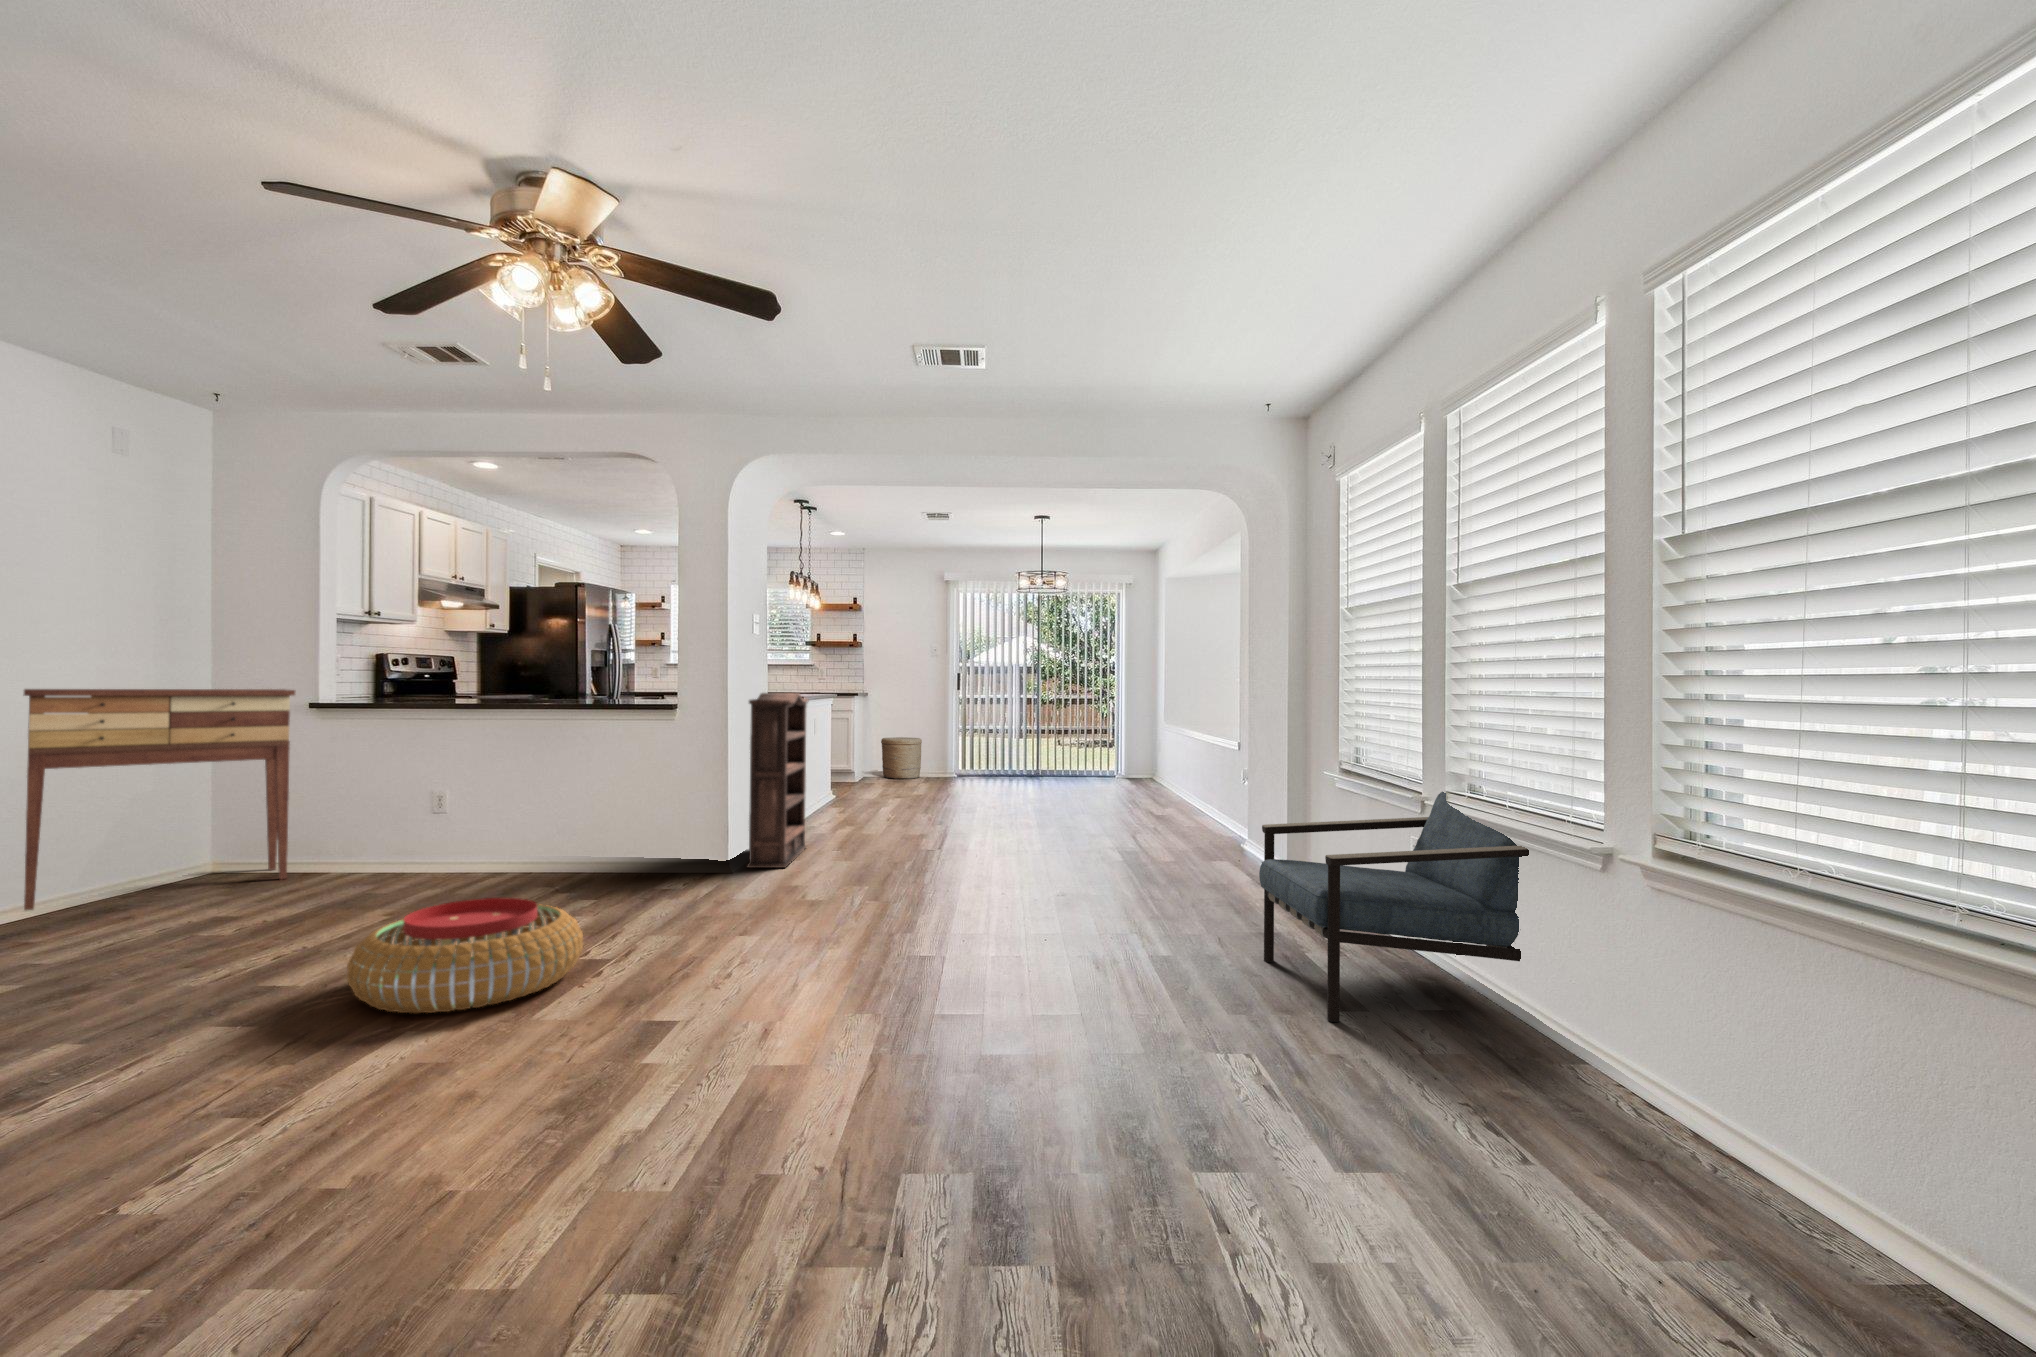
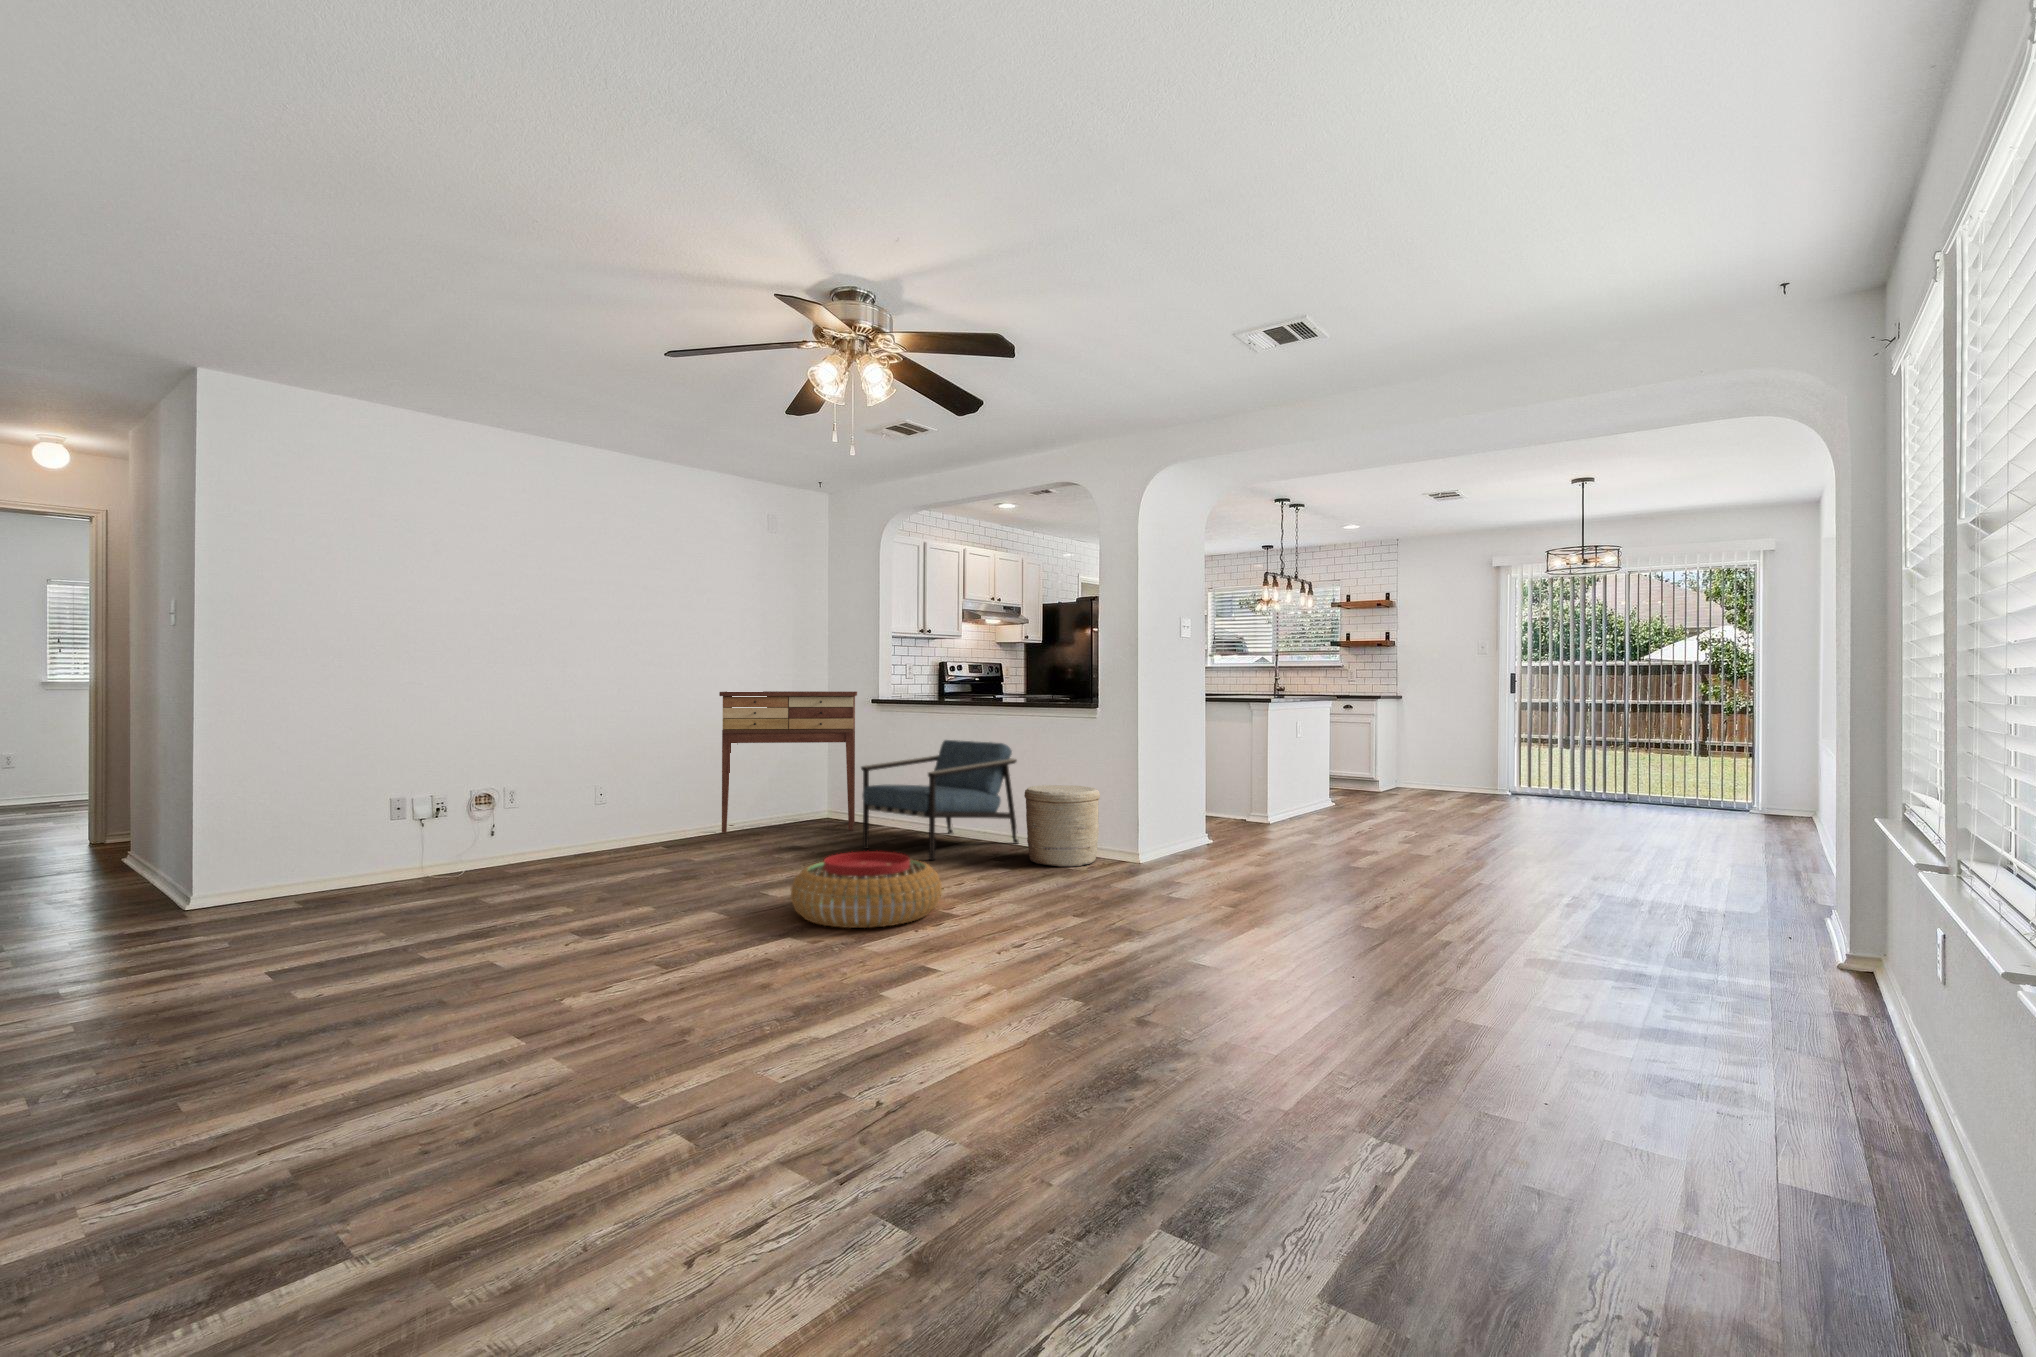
bookshelf: present [747,693,808,868] -> none [1154,694,1232,866]
woven basket: present [881,737,922,779] -> present [1024,785,1100,867]
armchair: present [1259,791,1529,1022] -> present [861,740,1018,860]

